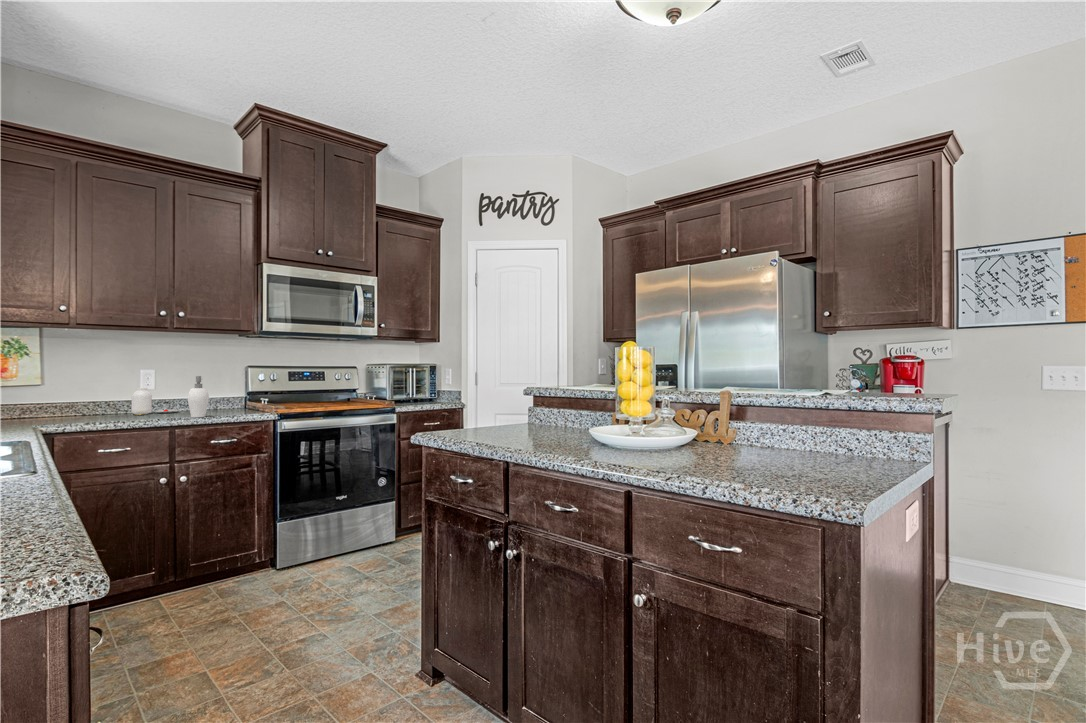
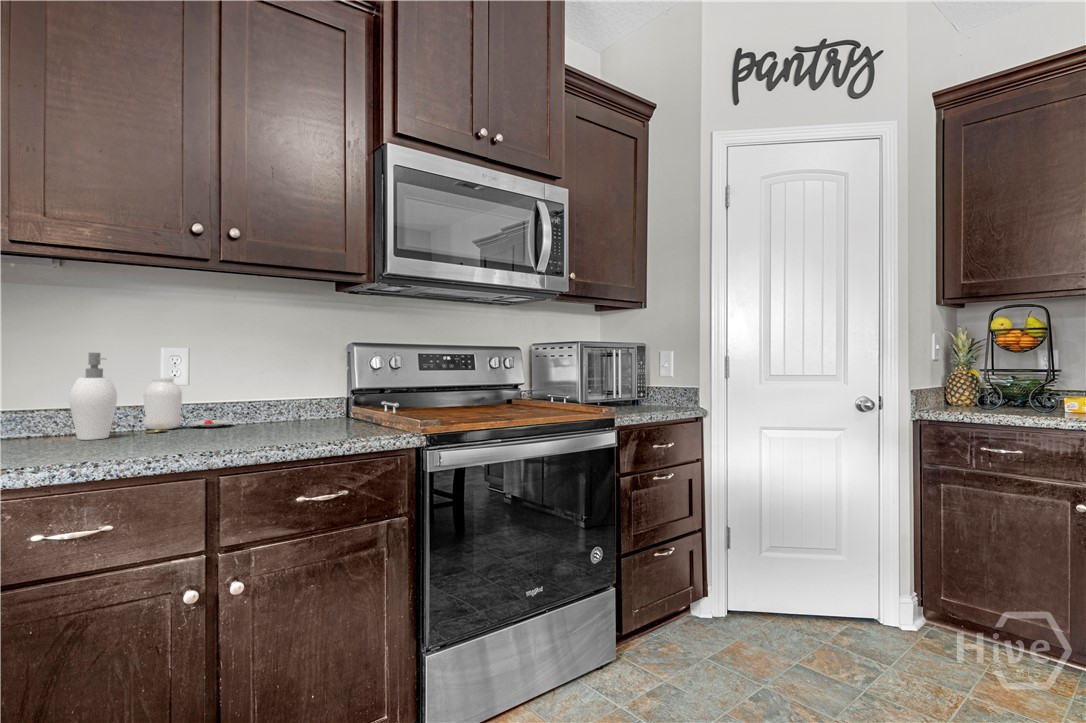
soap dispenser: present [188,376,209,417] -> present [69,353,117,440]

